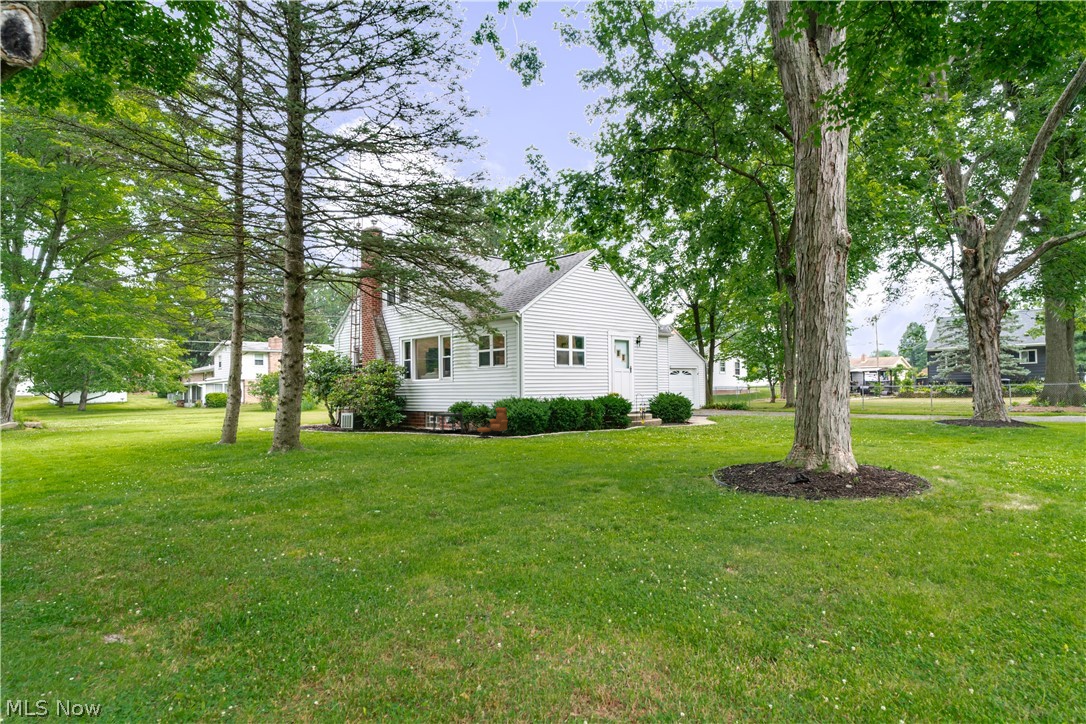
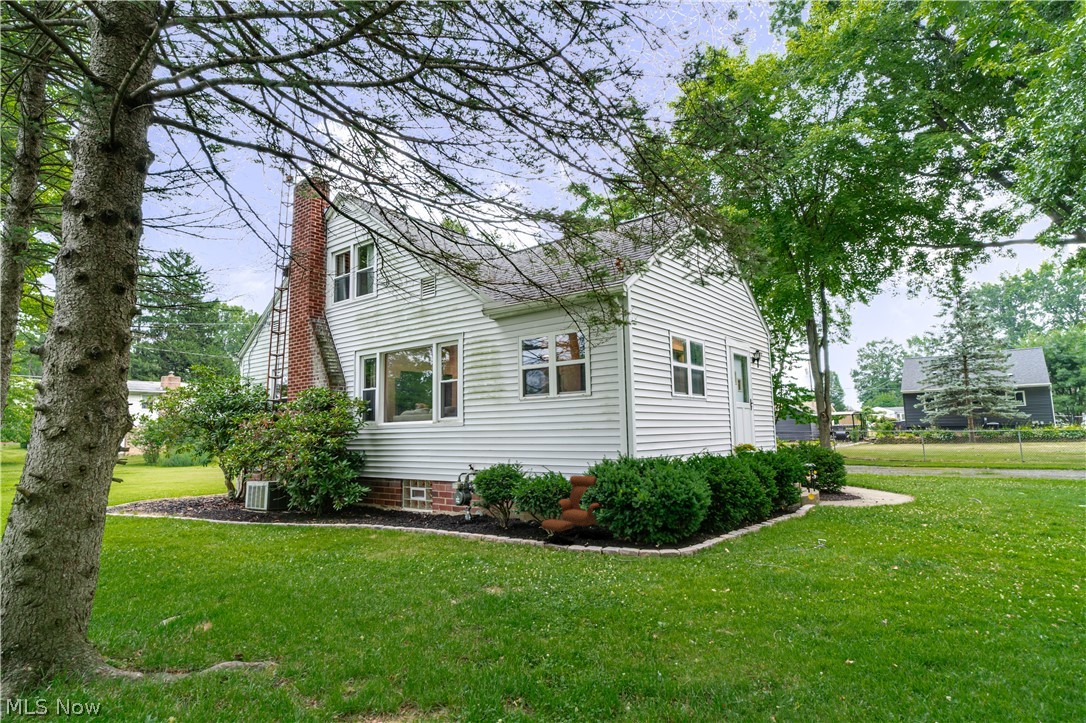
round table: present [431,412,463,434] -> none [429,481,495,530]

